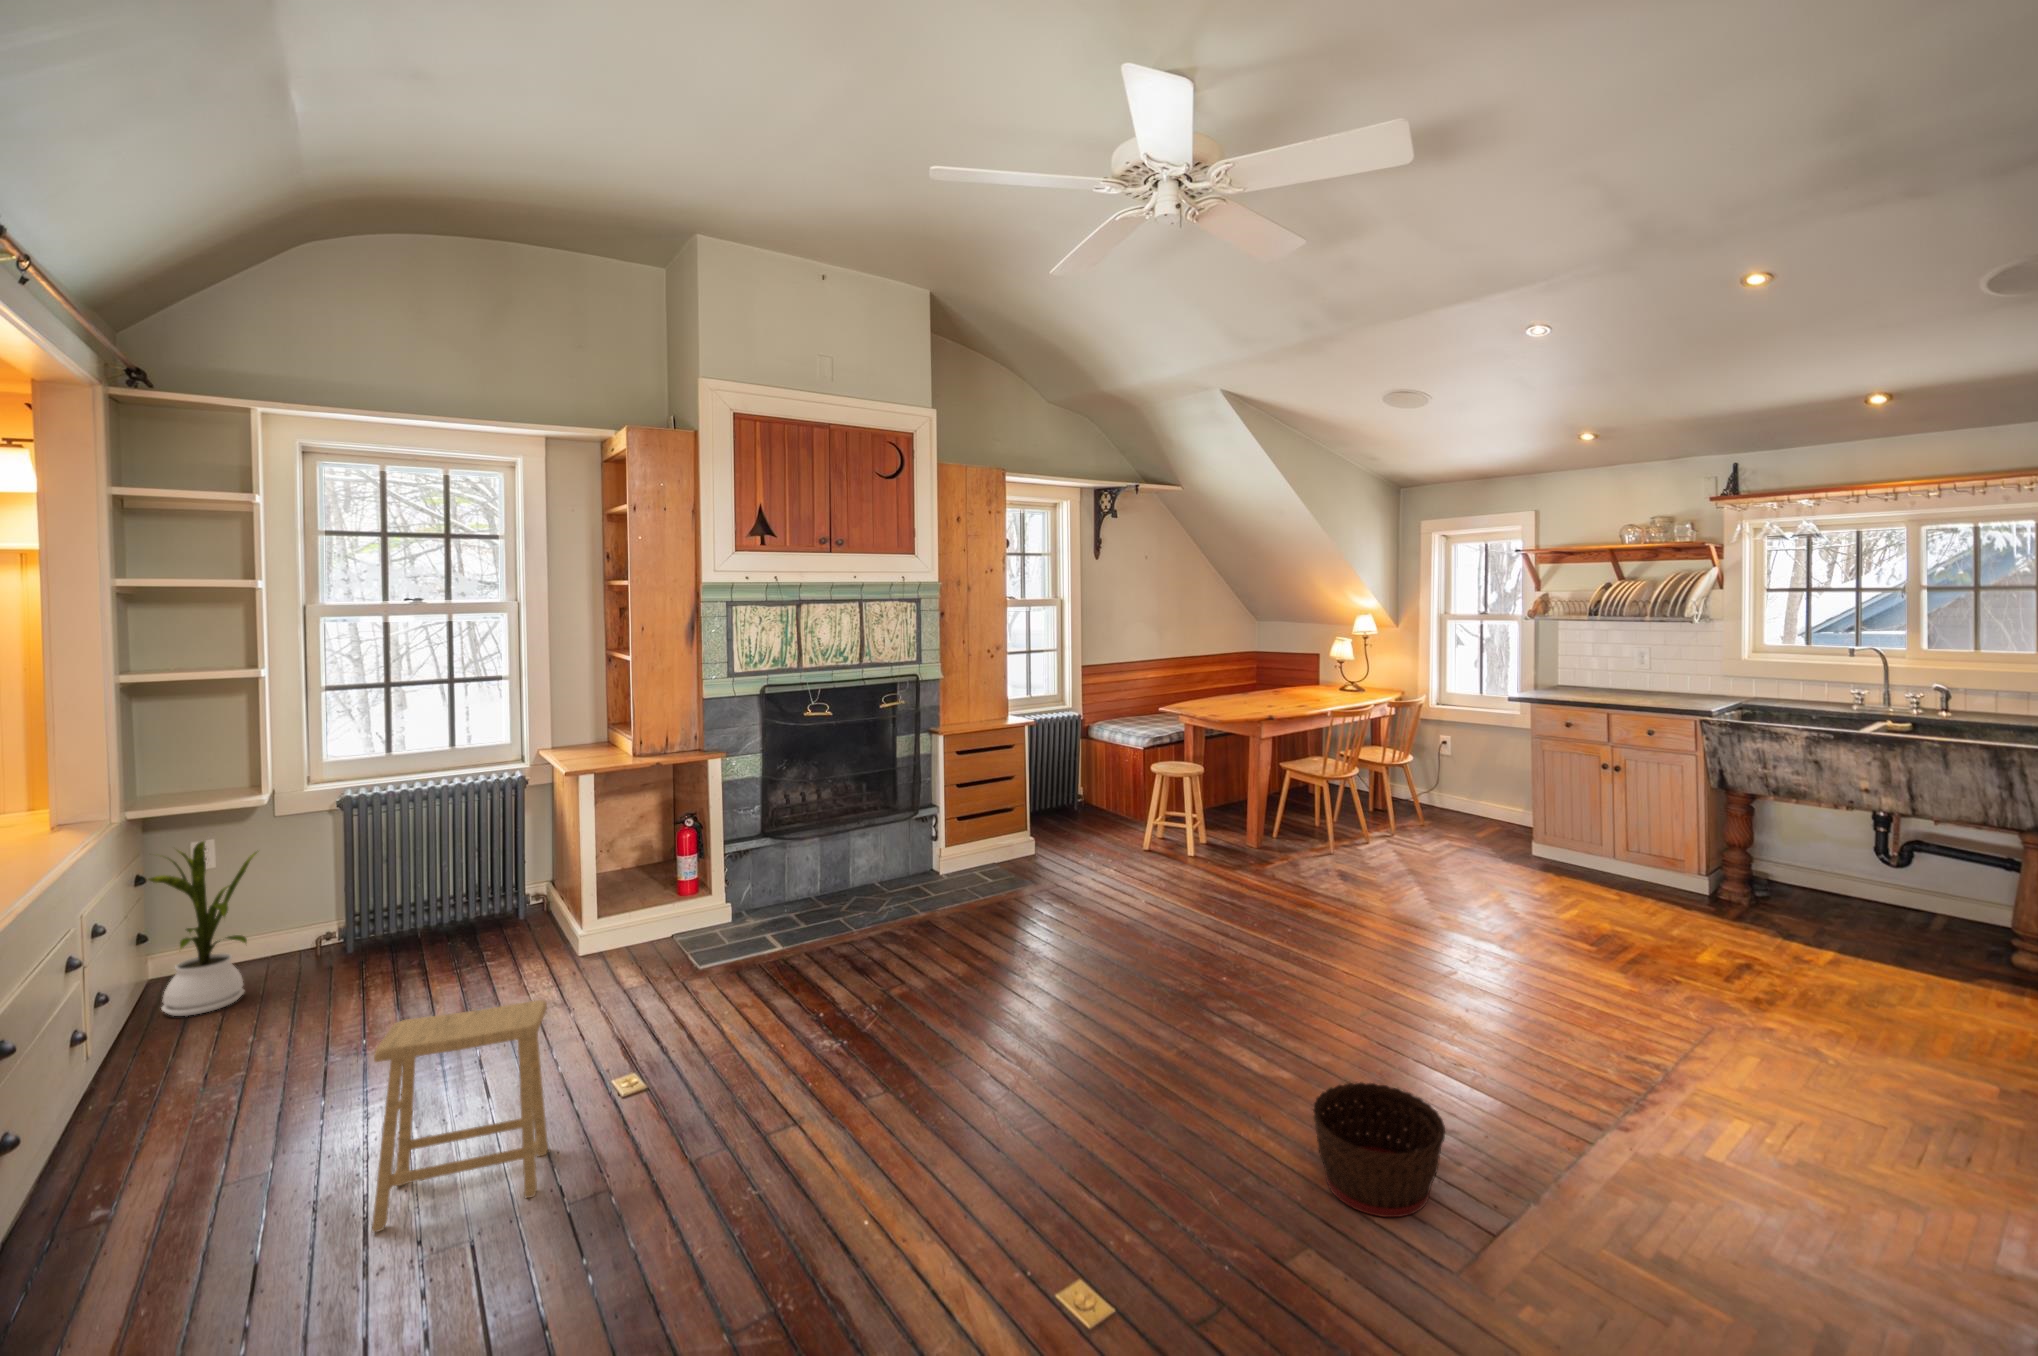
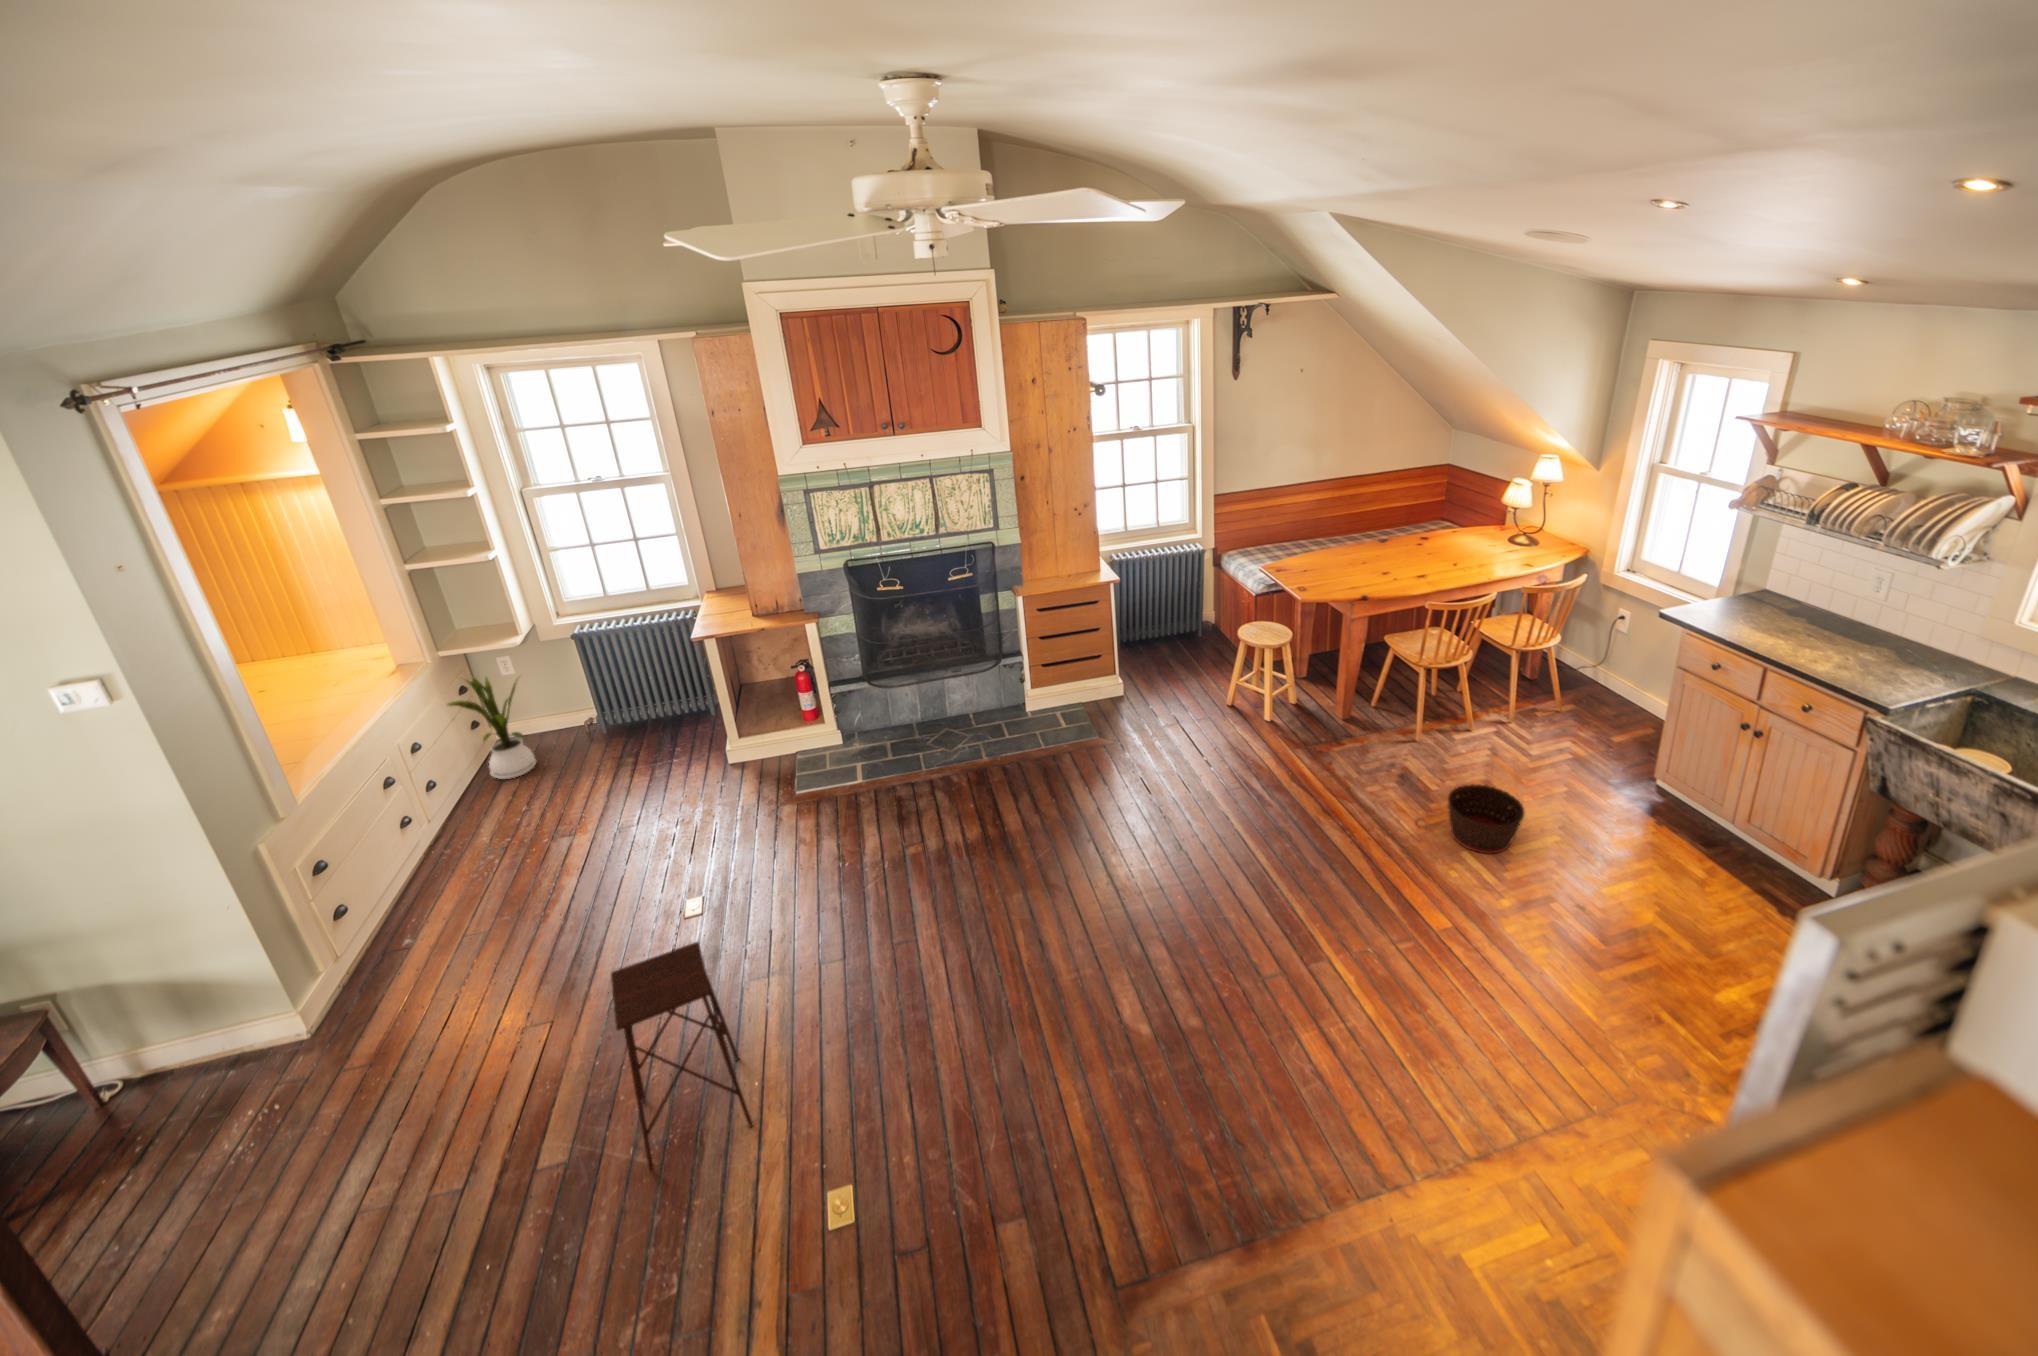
side table: none [706,978,898,1318] -> present [611,942,753,1172]
footstool: present [372,1000,548,1232] -> none [469,883,615,1012]
basket: present [1313,1082,1445,1217] -> present [1448,784,1524,854]

